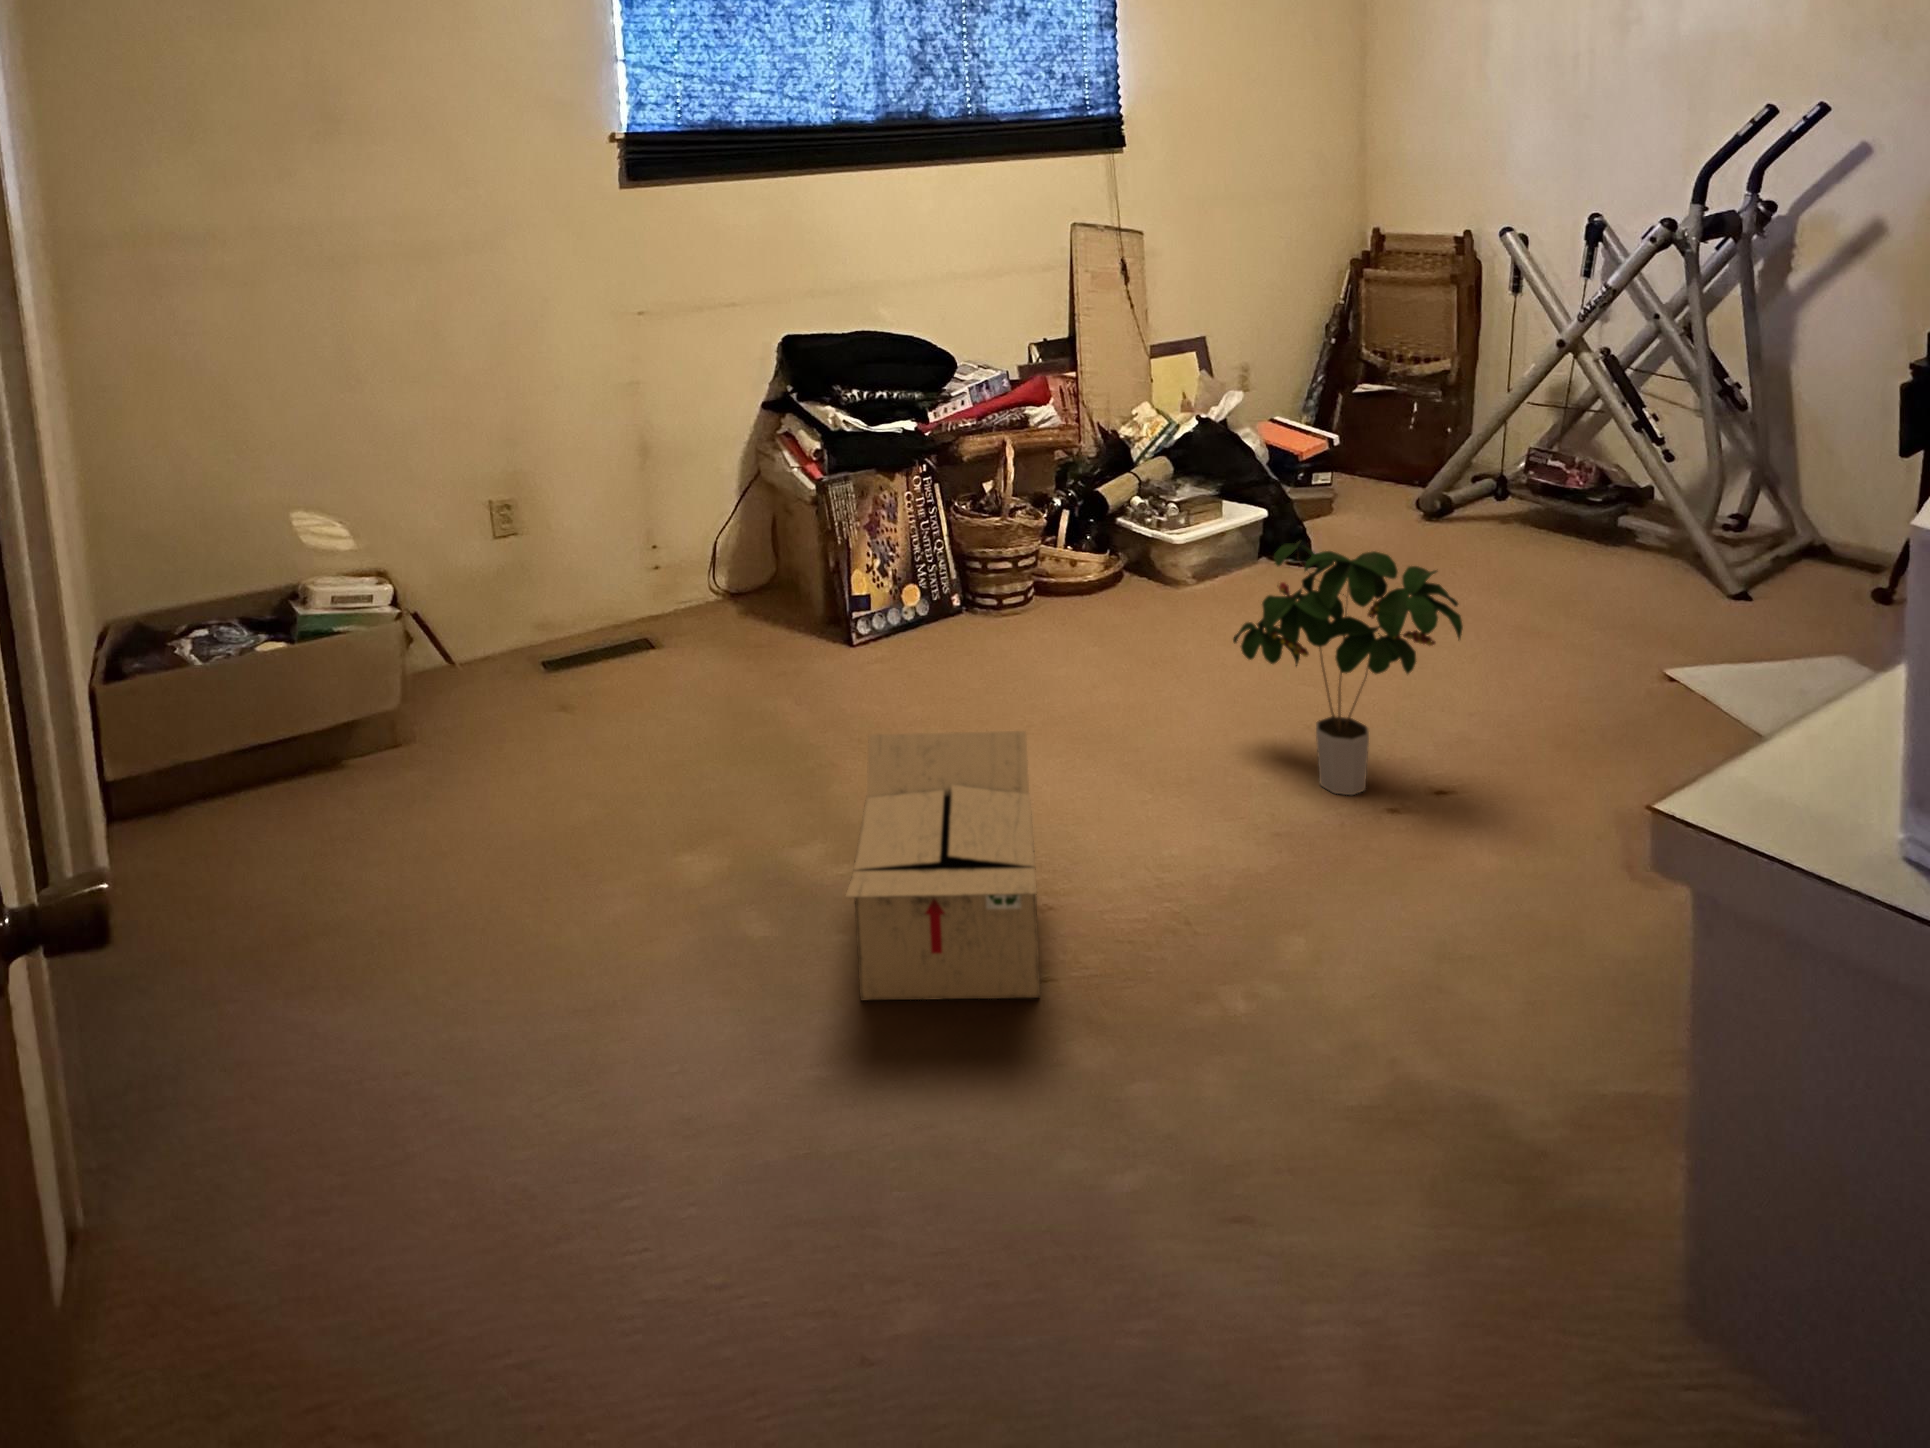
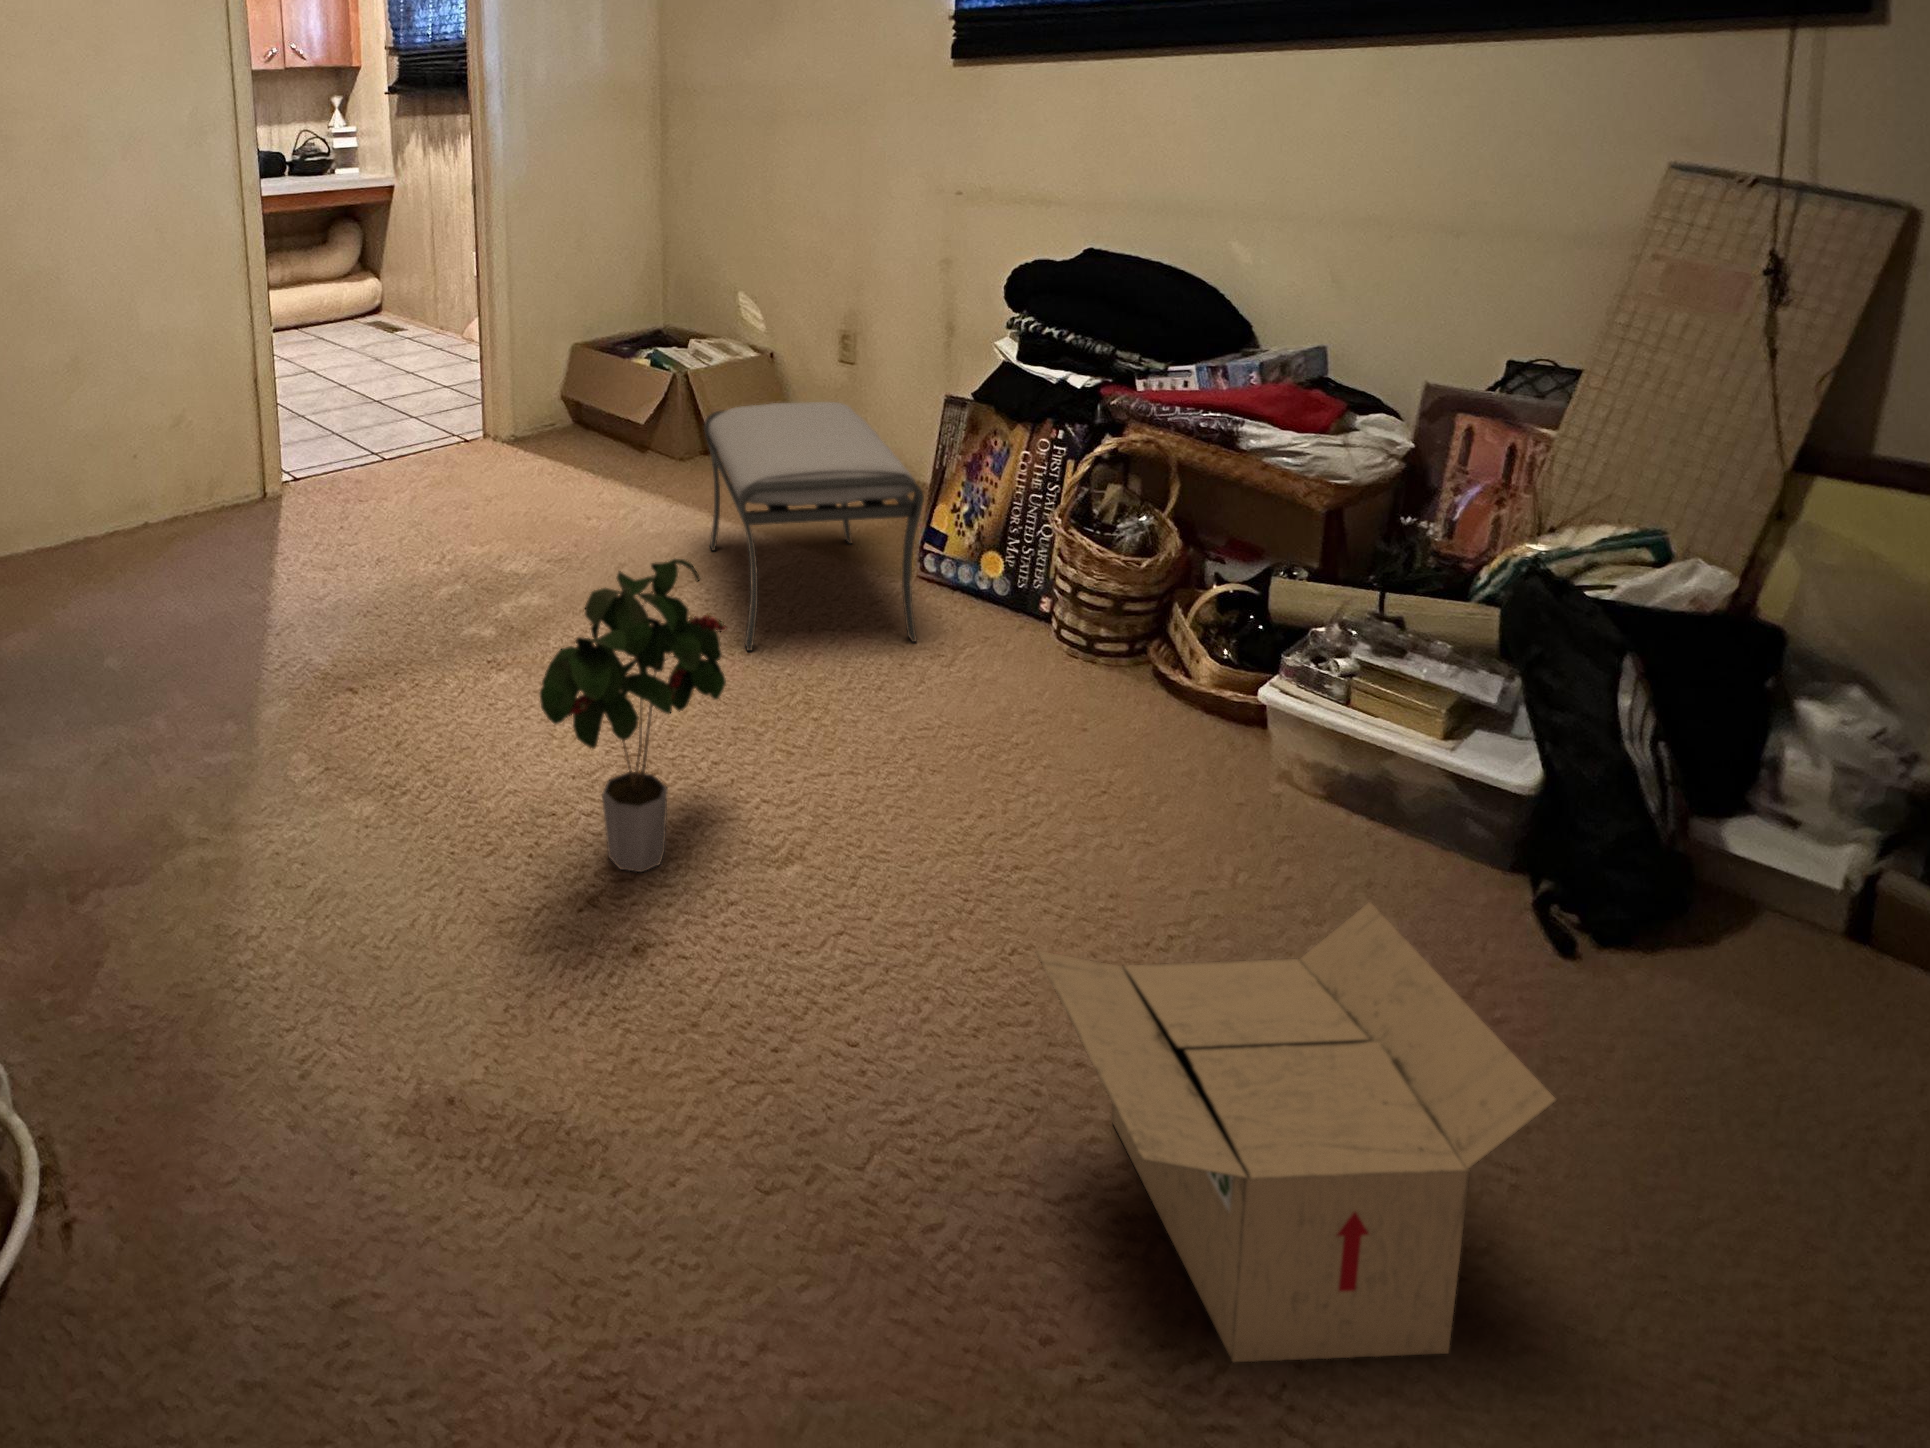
ottoman: none [734,513,1006,736] -> present [704,402,924,651]
cardboard box: present [846,731,1040,1001] -> present [1036,902,1556,1362]

